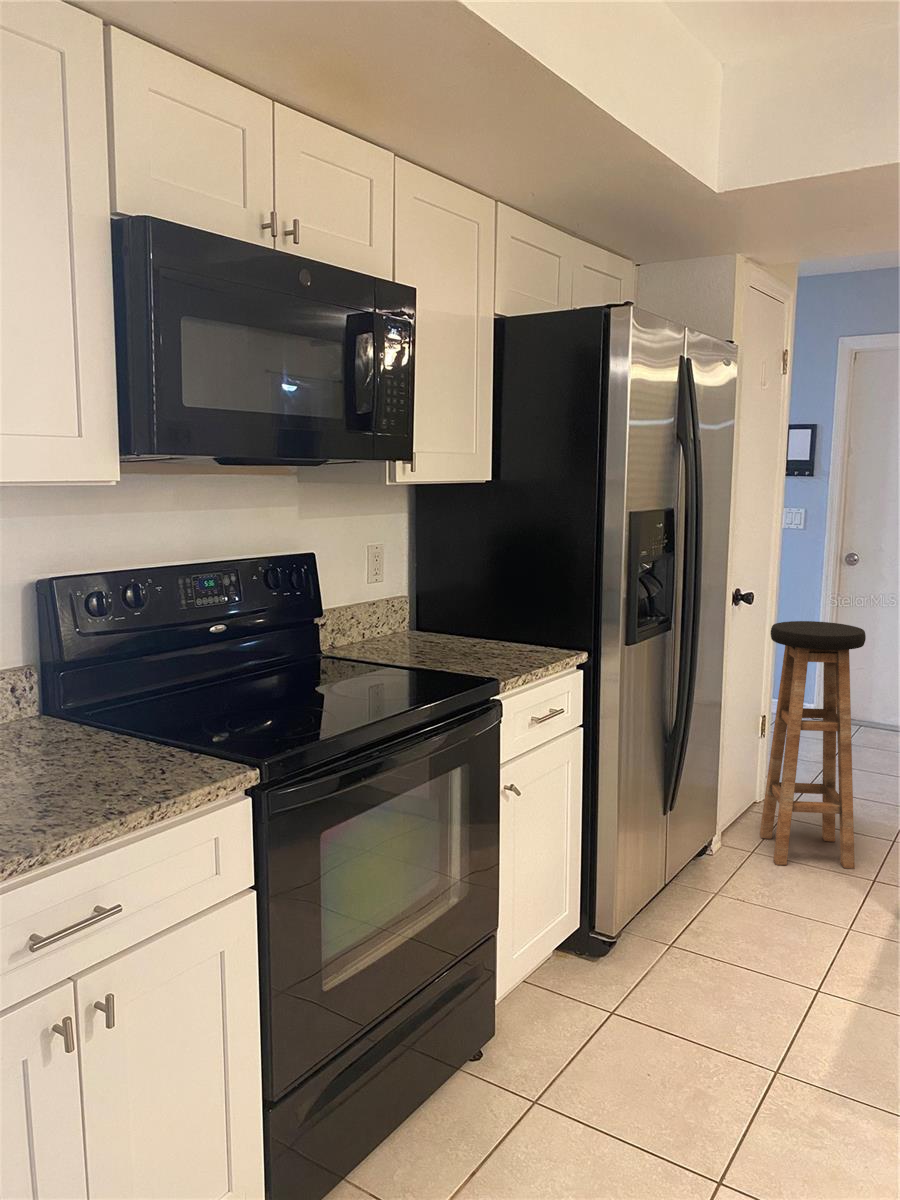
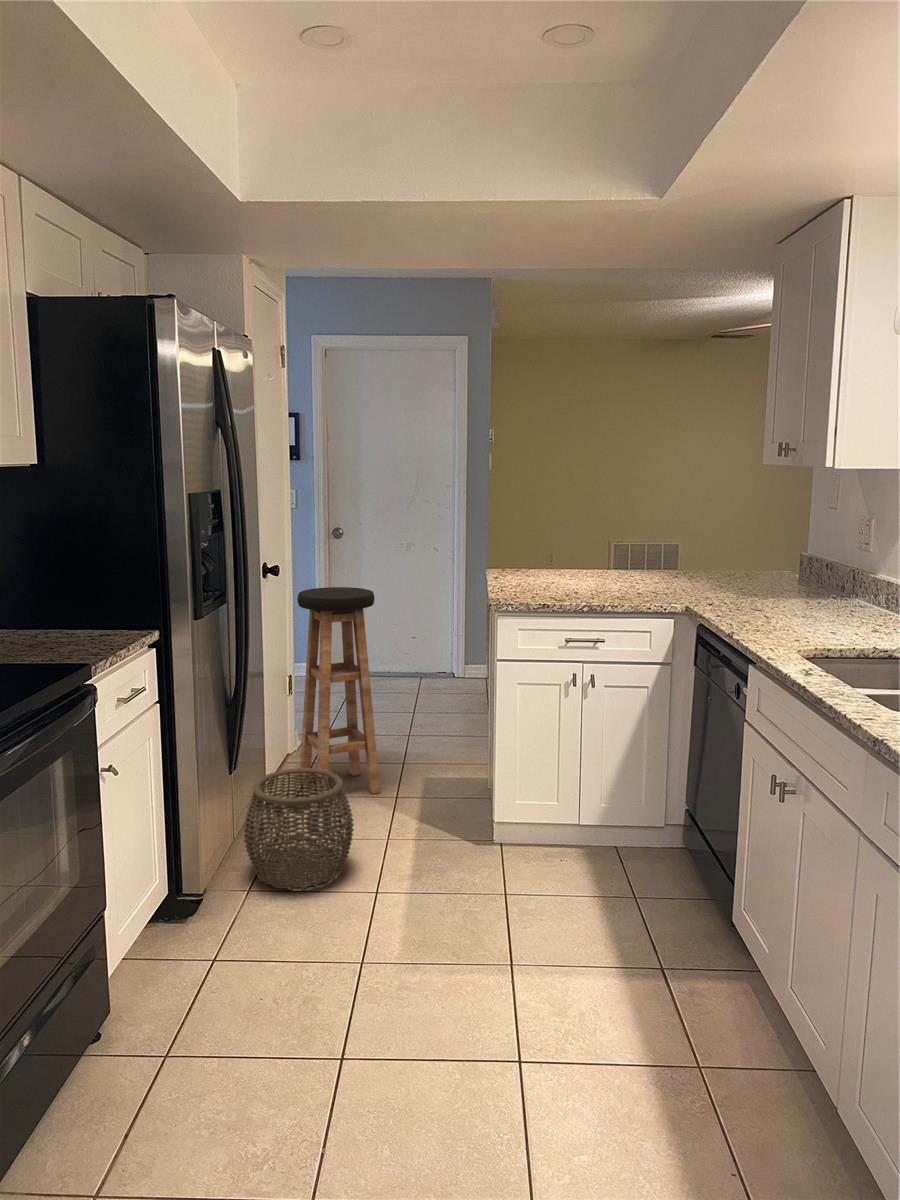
woven basket: none [671,821,801,963] -> present [244,768,354,889]

